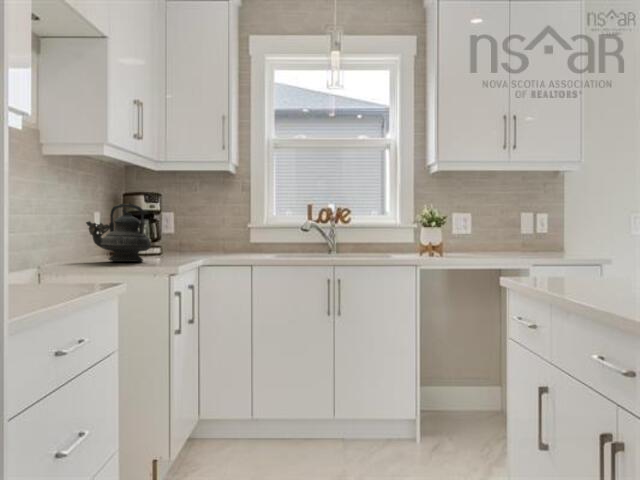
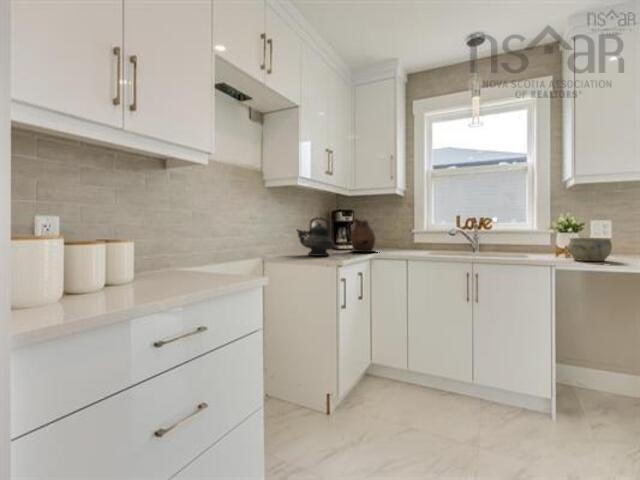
ceramic pitcher: none [160,203,211,257] -> present [347,218,375,252]
ceramic bowl: none [432,233,471,259] -> present [568,238,612,261]

